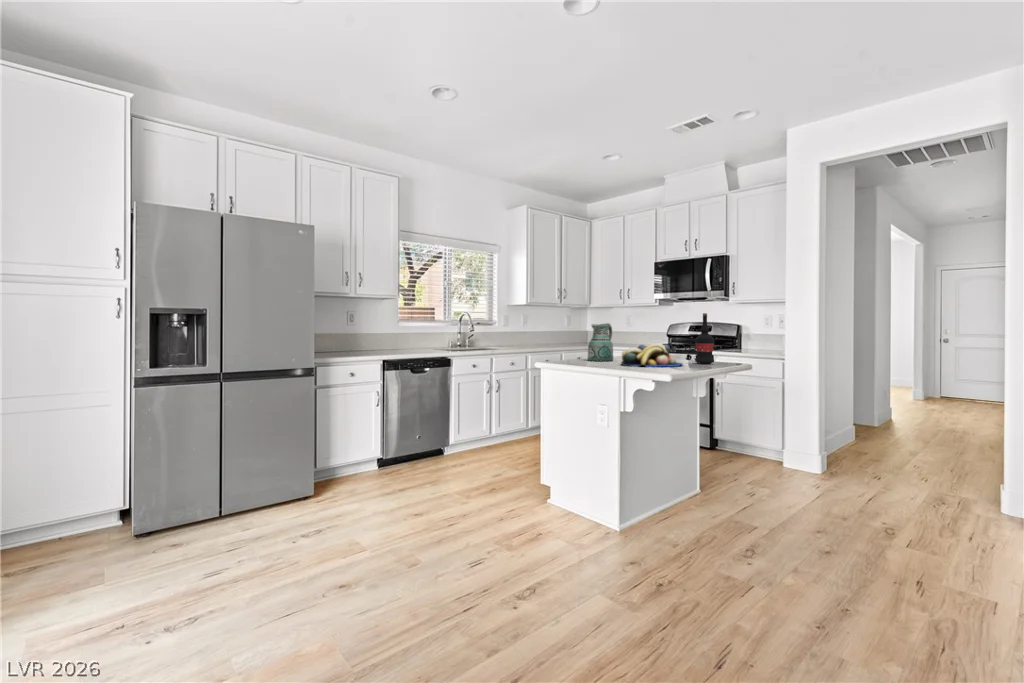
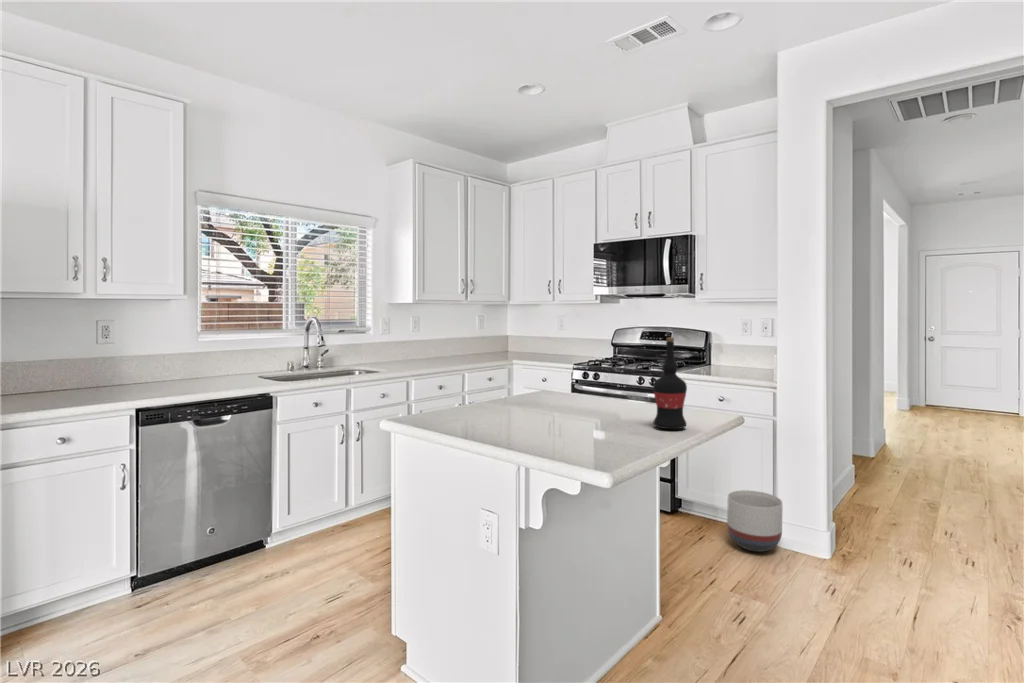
ceramic pitcher: present [587,323,613,361] -> none [471,348,516,418]
fruit bowl: present [621,343,682,367] -> none [517,394,633,453]
planter: none [749,429,786,467] -> present [727,490,783,552]

